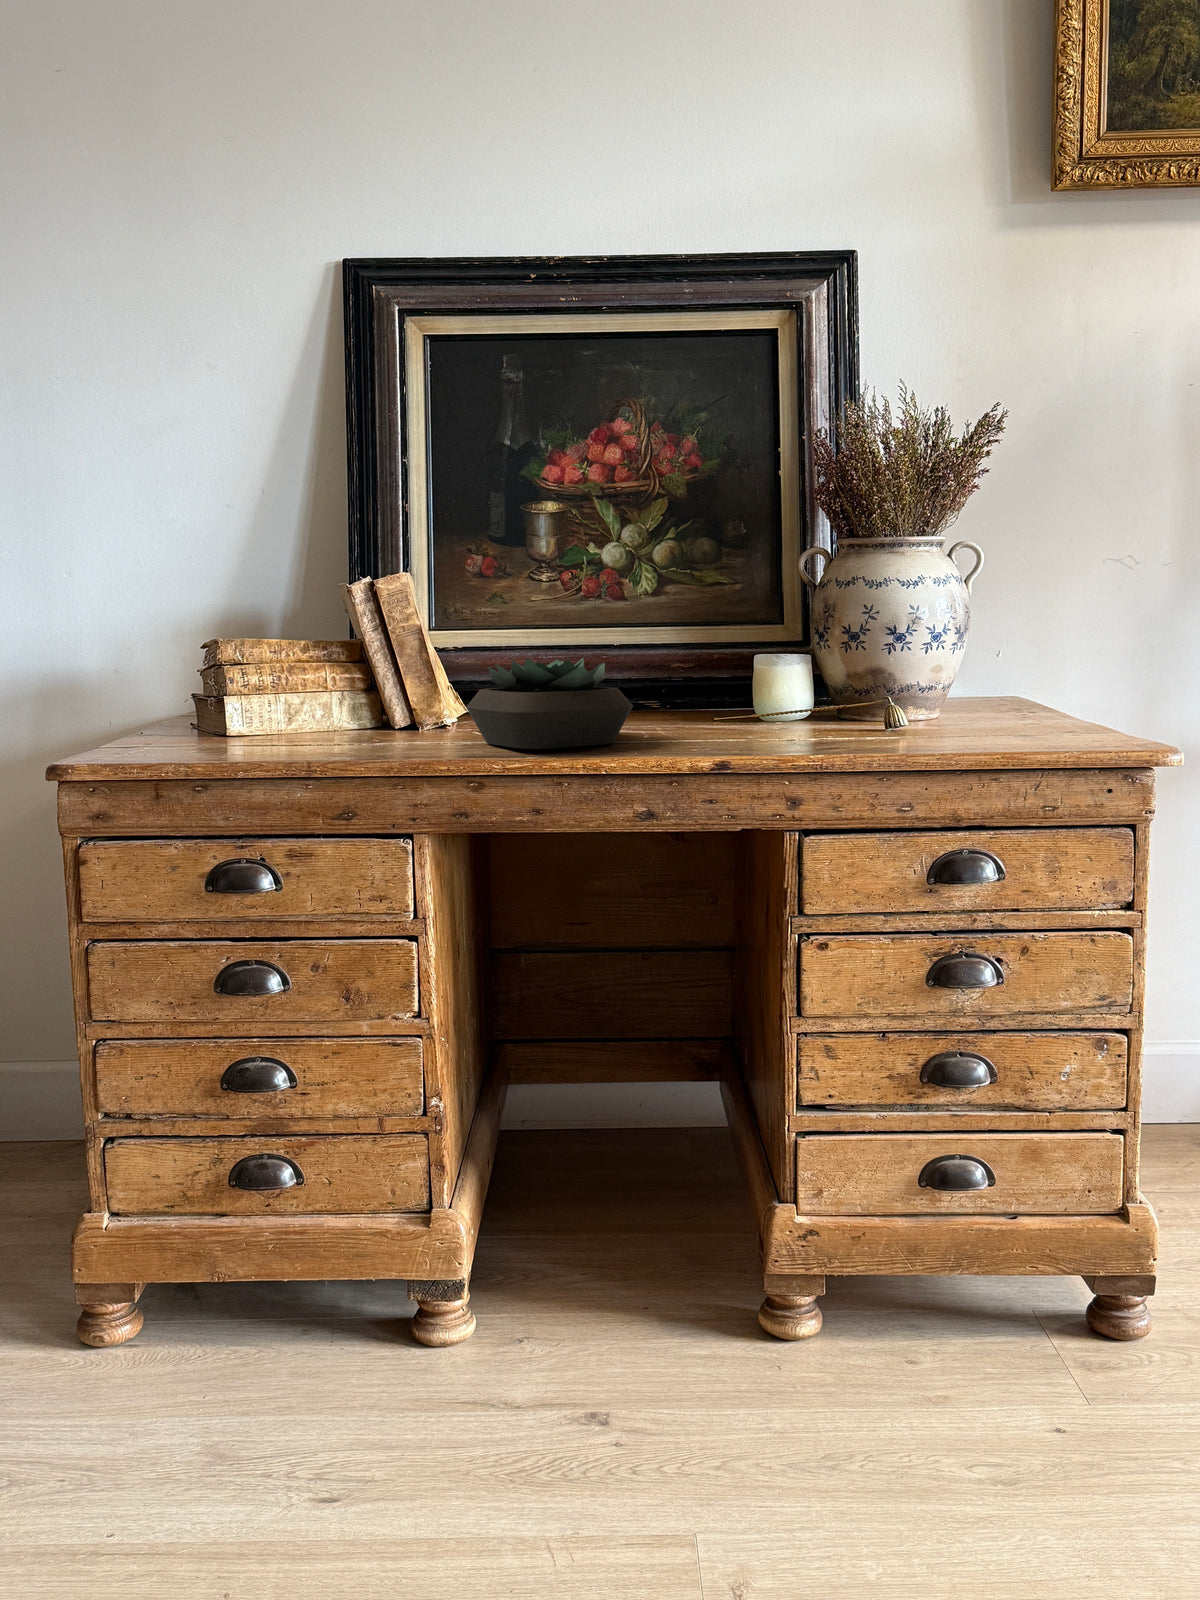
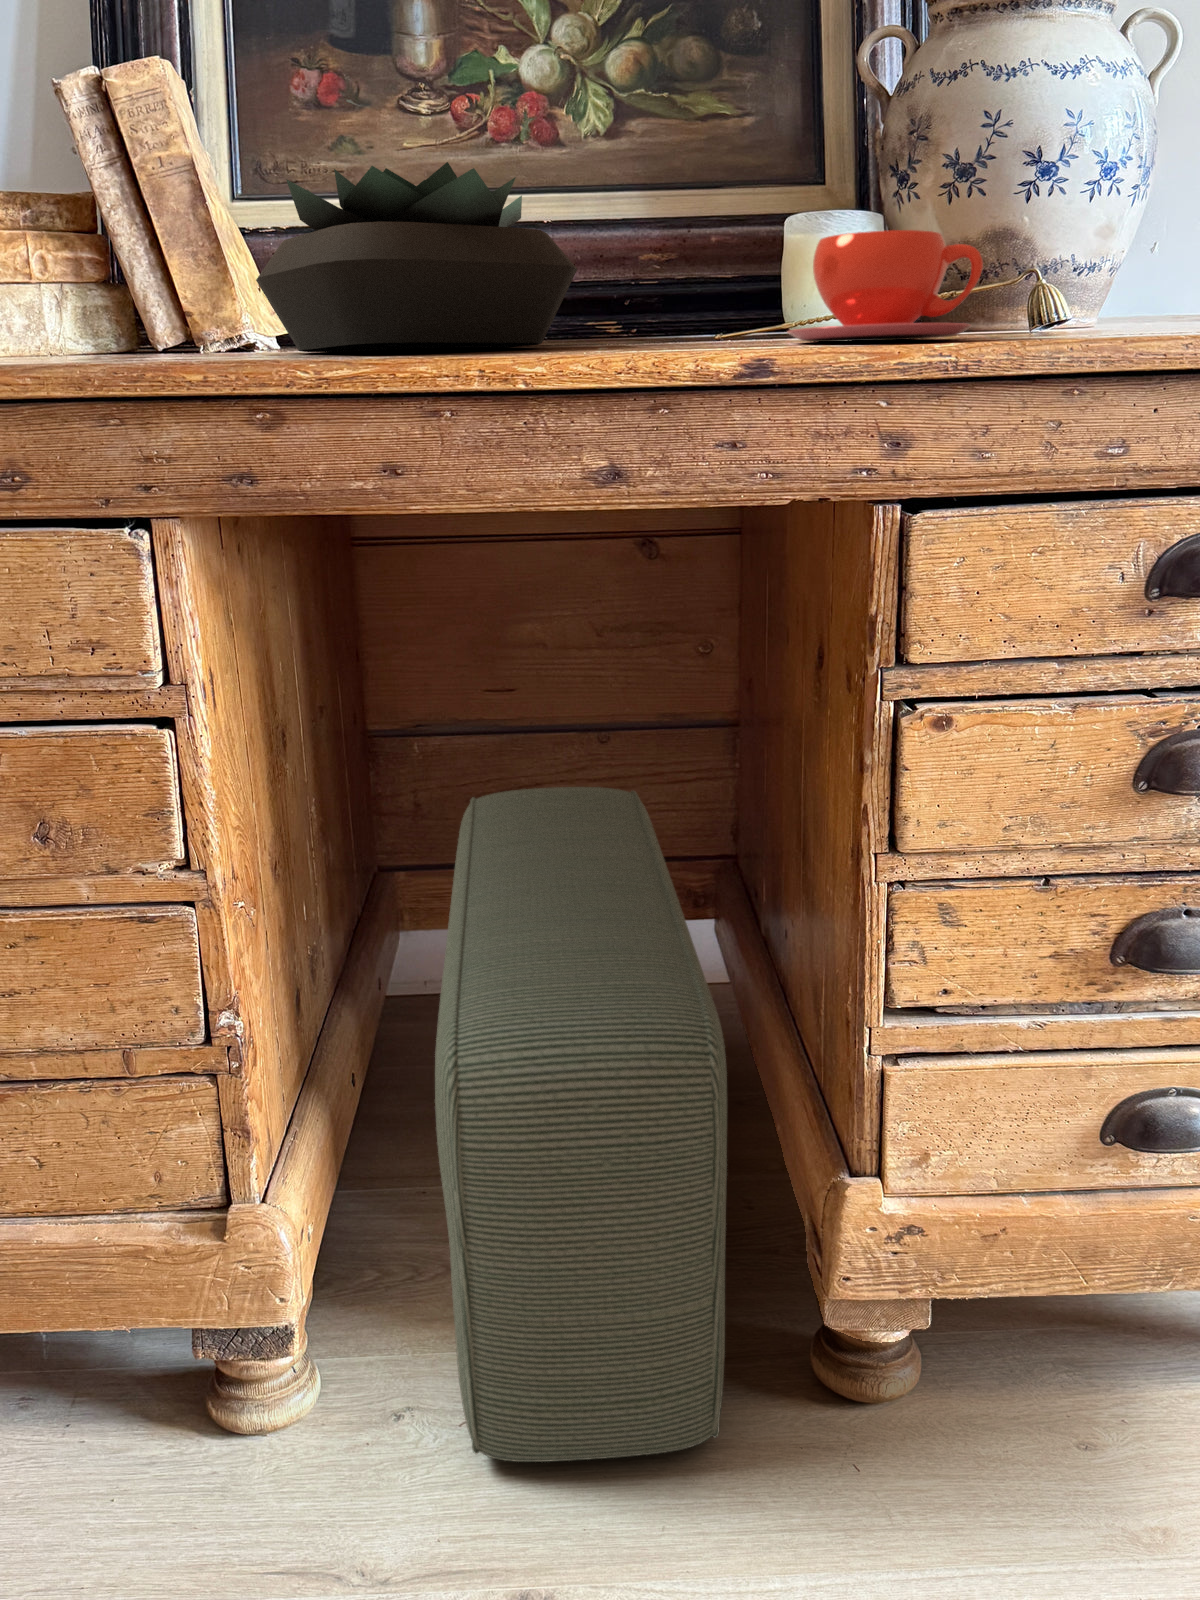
teacup: none [741,696,840,750] -> present [787,230,983,342]
pouf: none [547,975,707,1364] -> present [435,787,727,1462]

